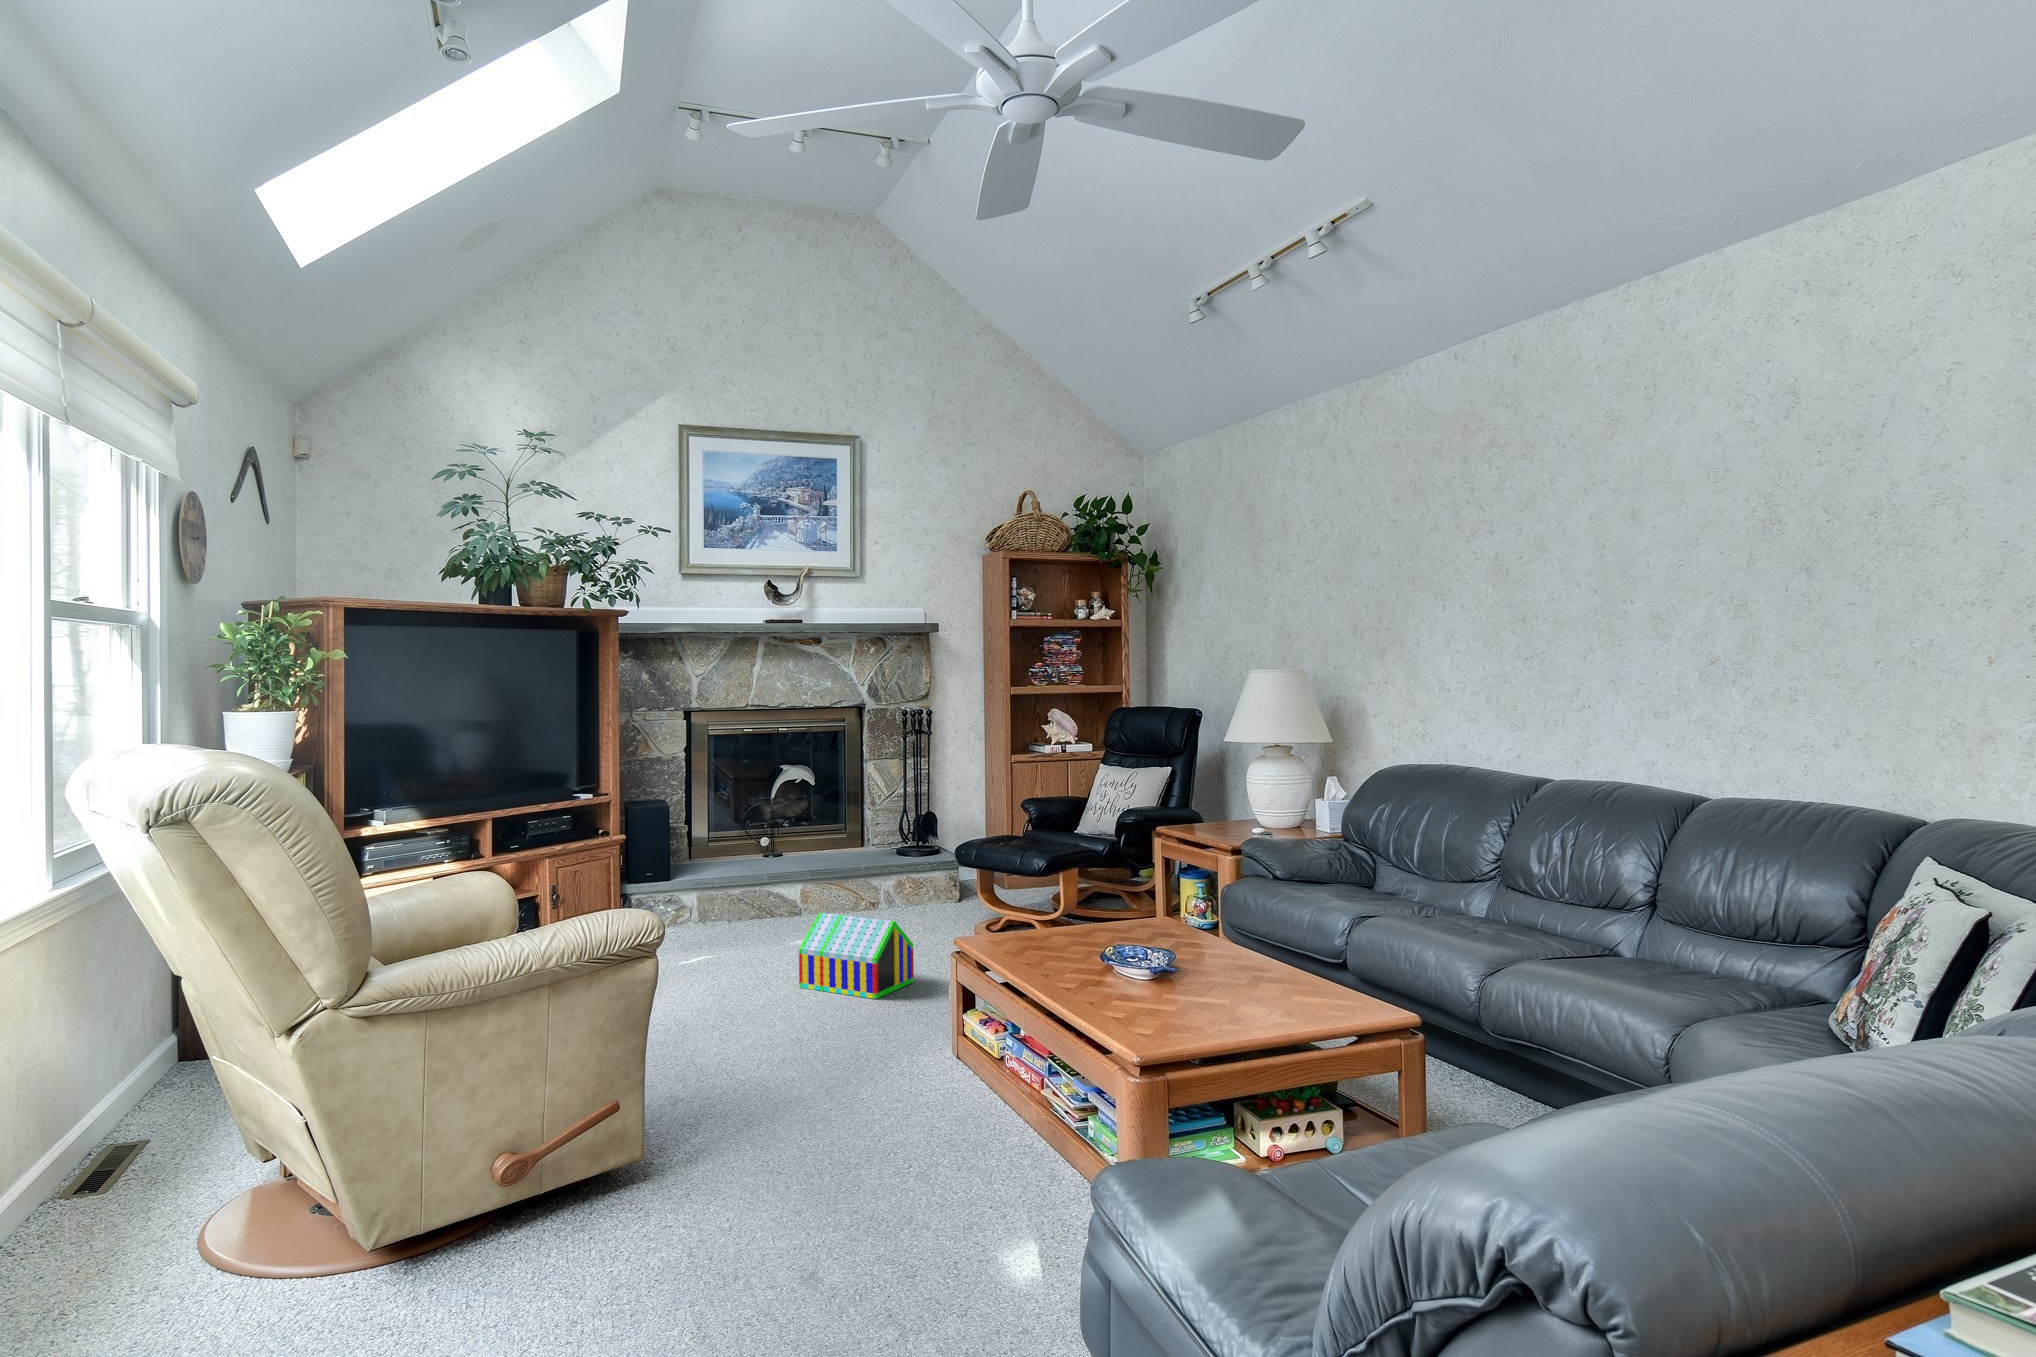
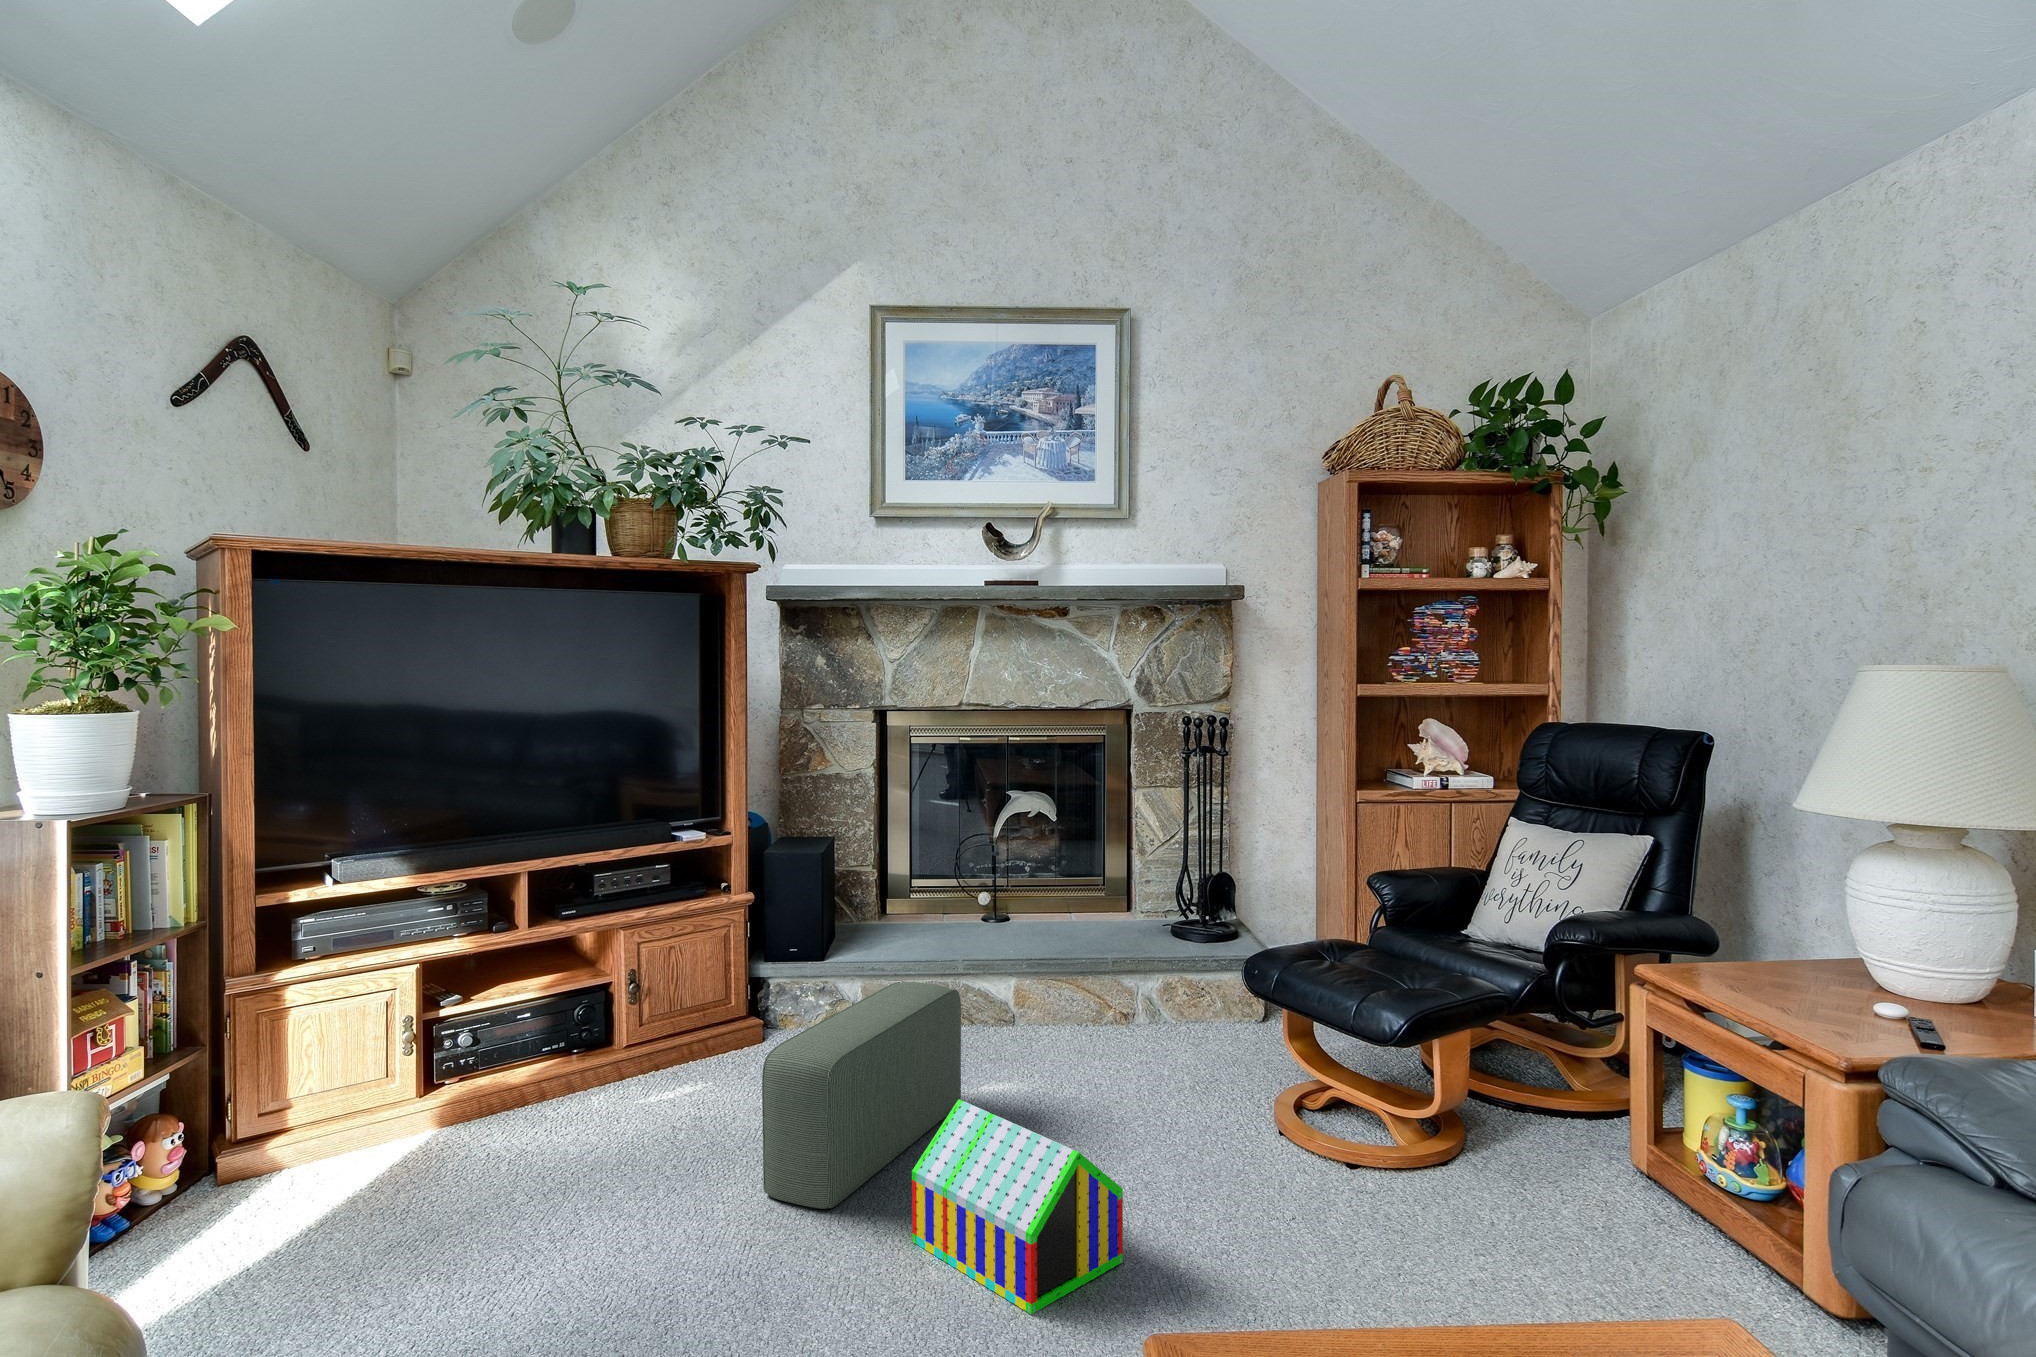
pouf: none [700,872,791,983] -> present [762,982,961,1209]

